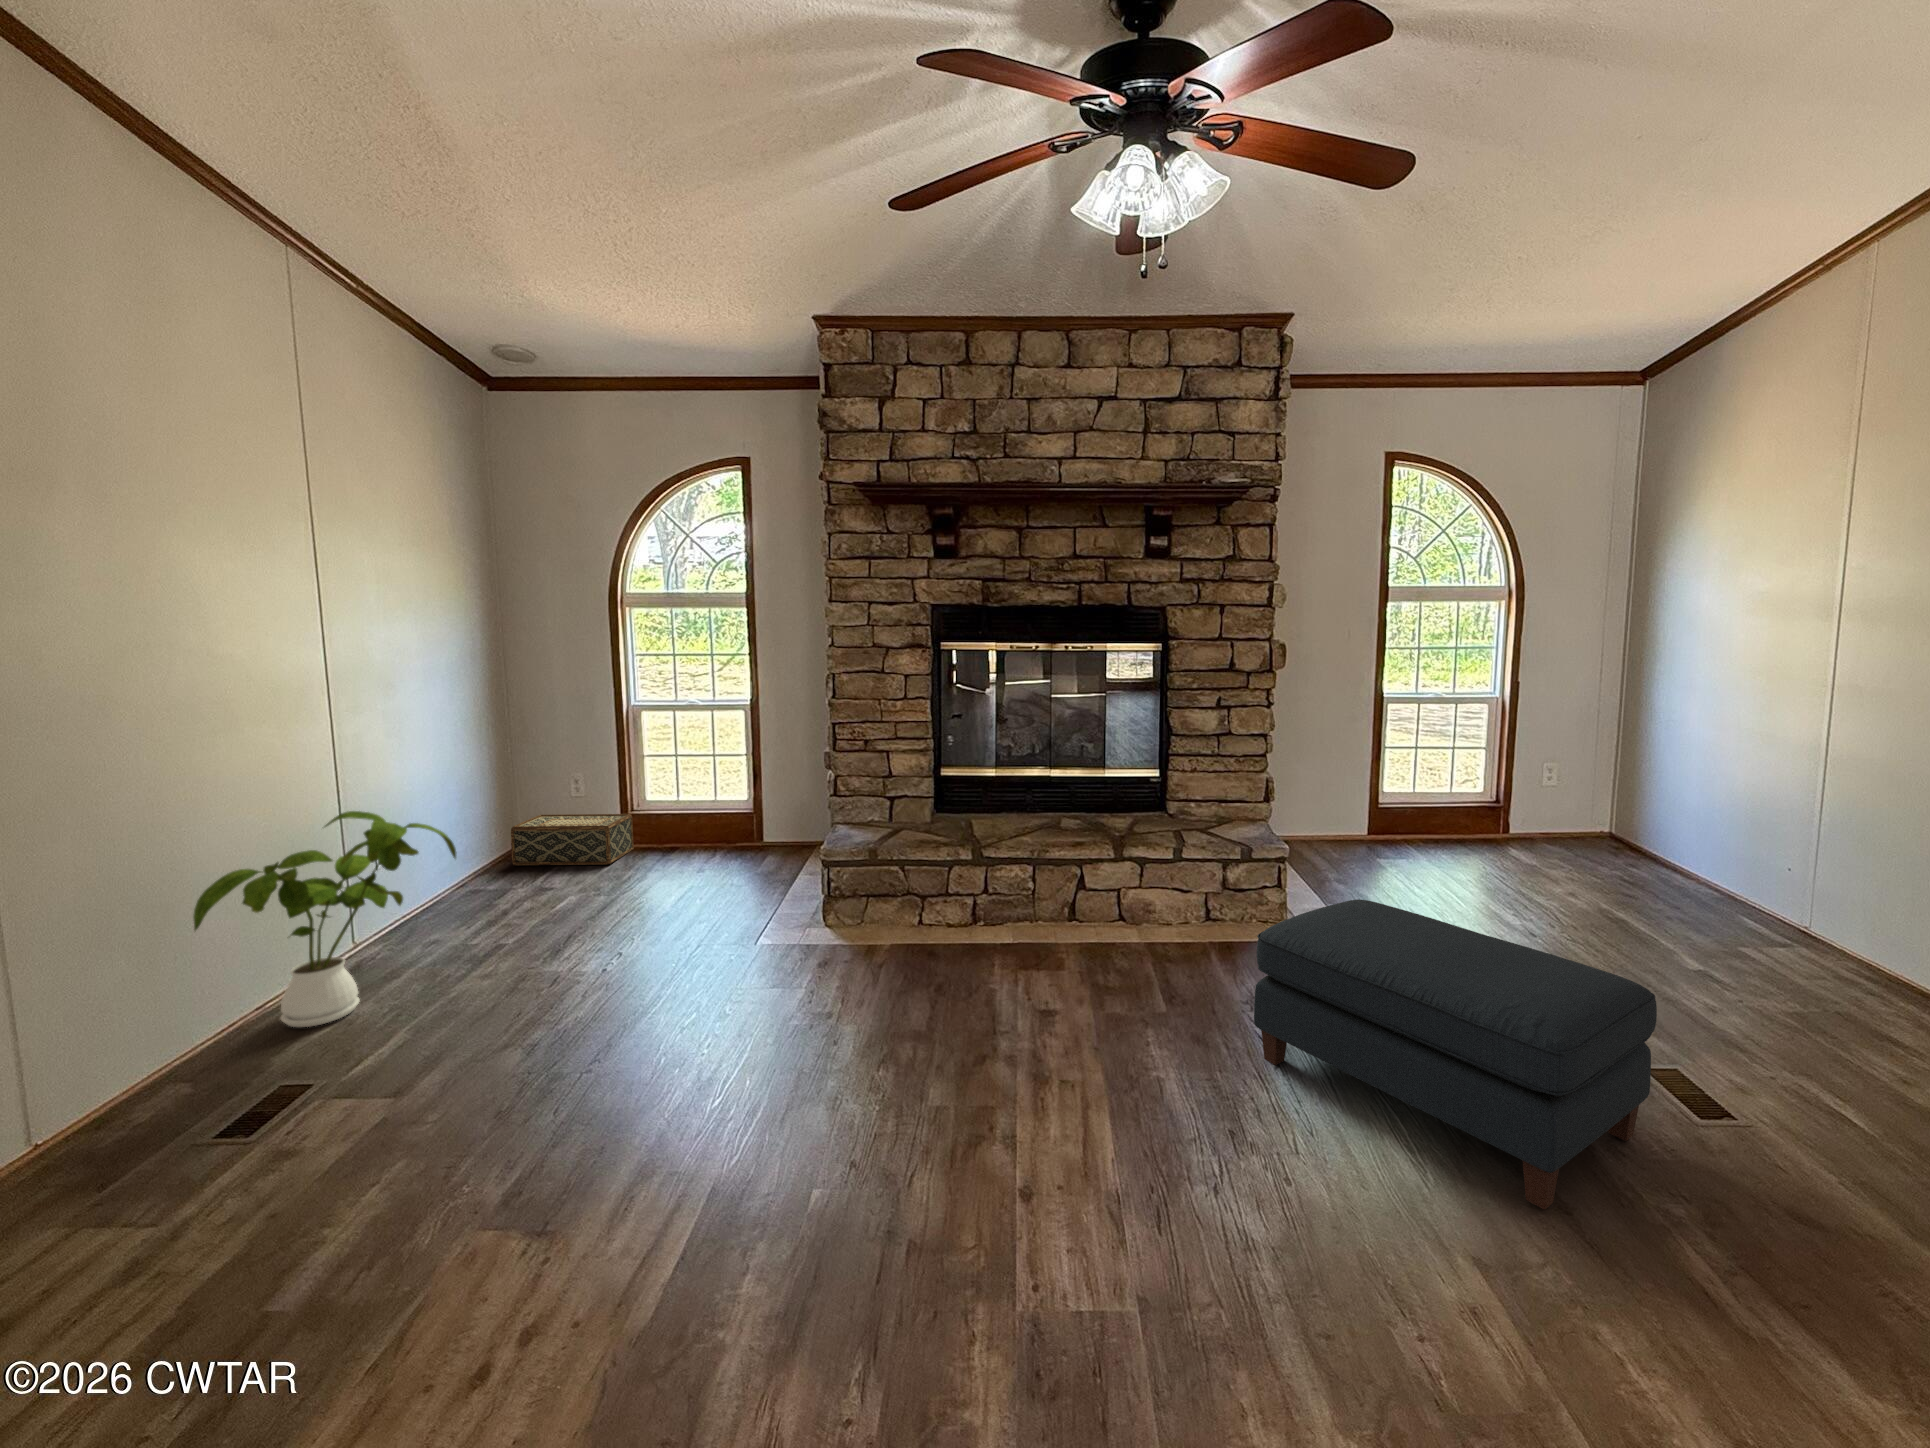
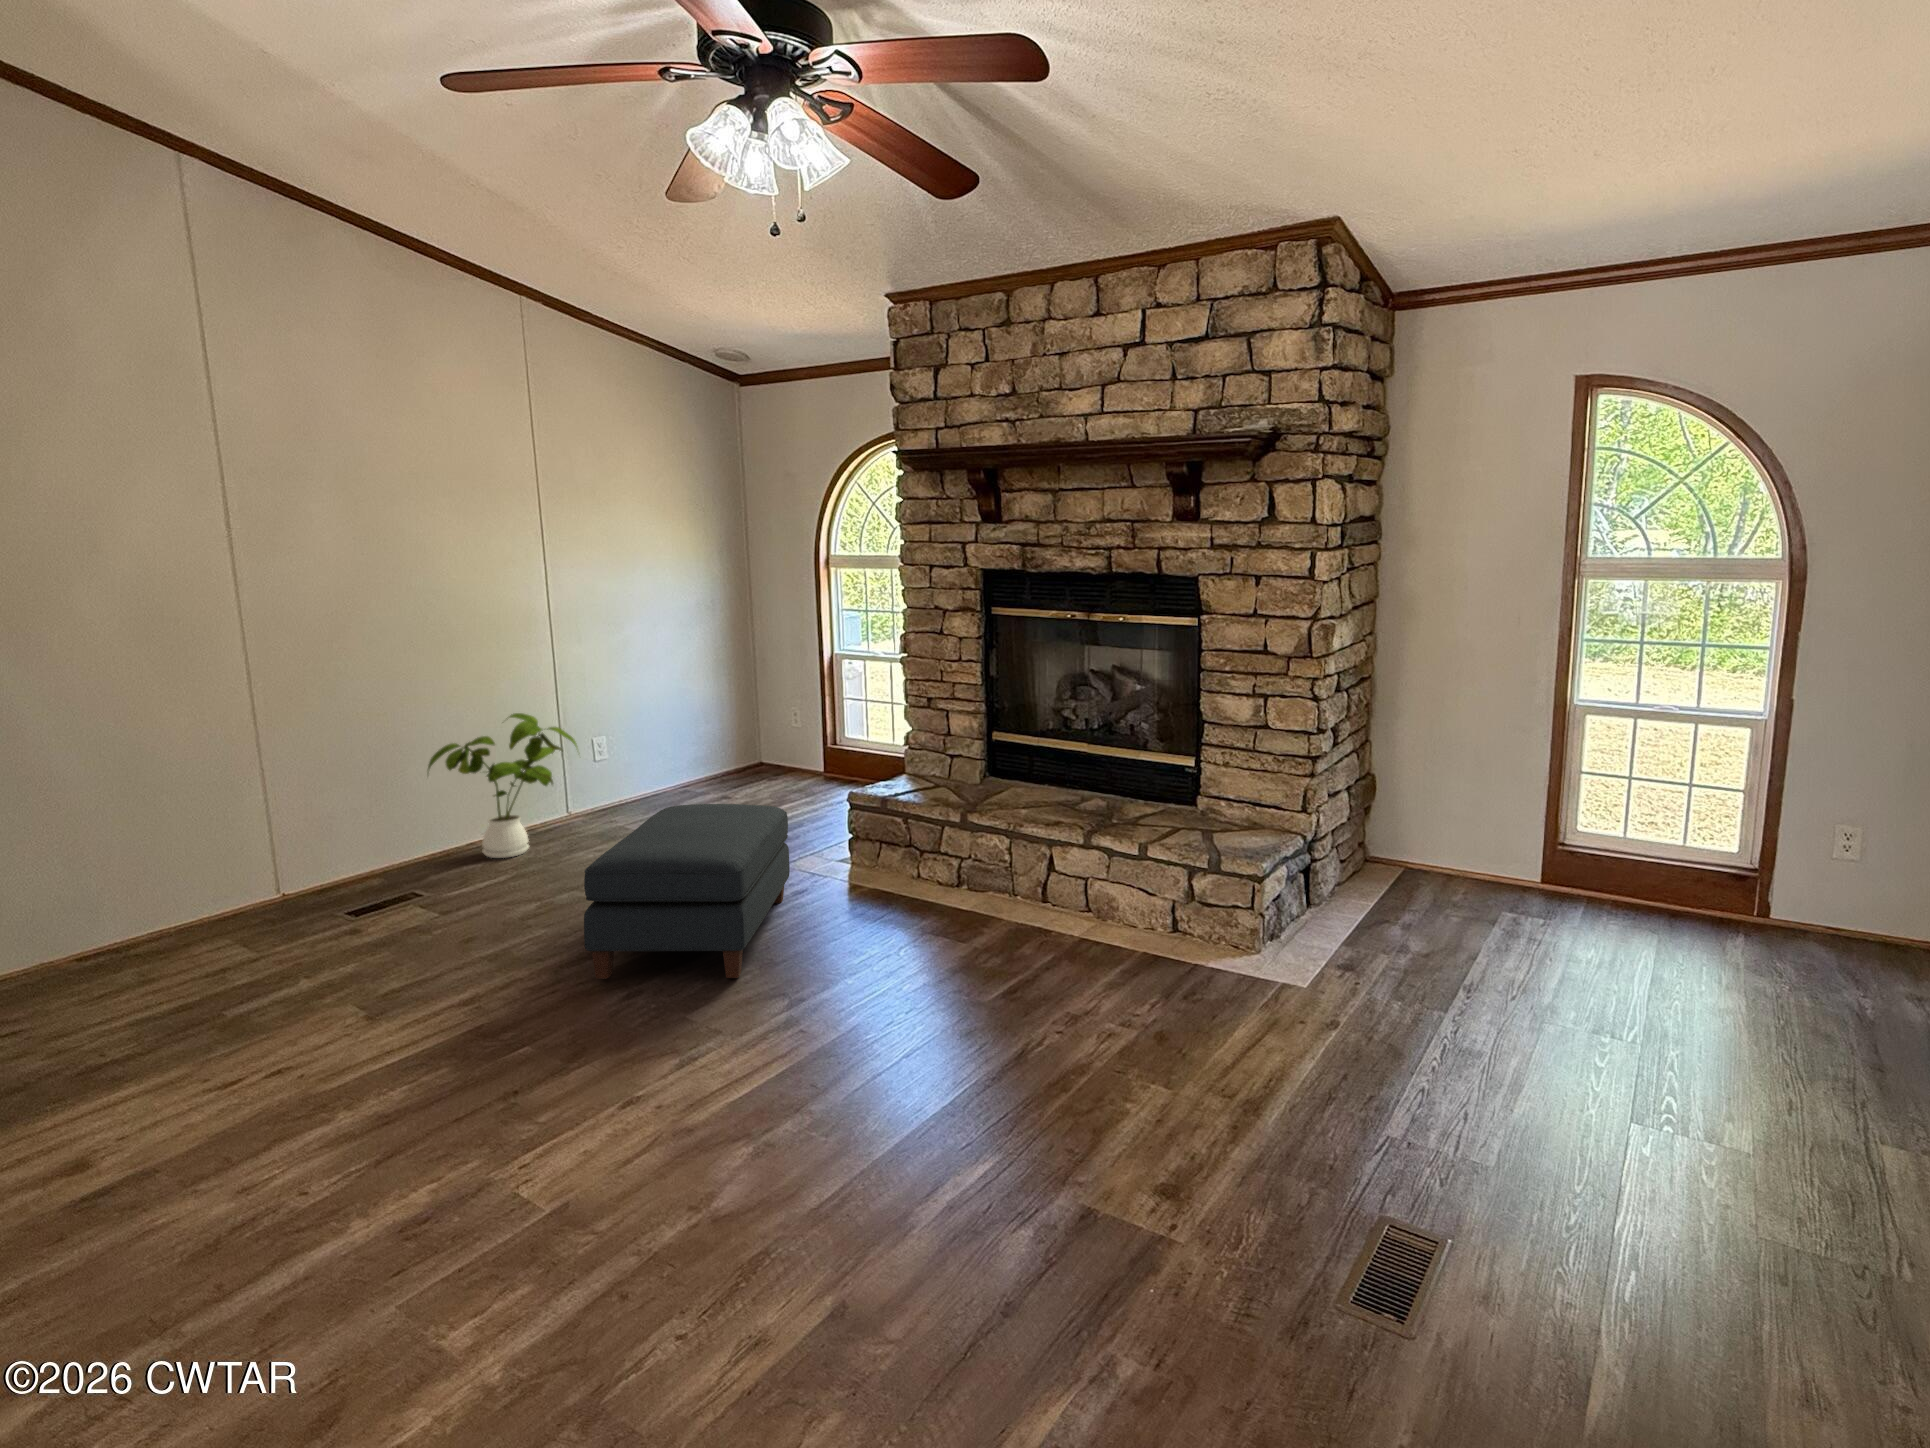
woven basket: present [511,814,634,865] -> none [713,741,805,789]
ottoman: present [1254,900,1657,1210] -> present [584,804,790,979]

